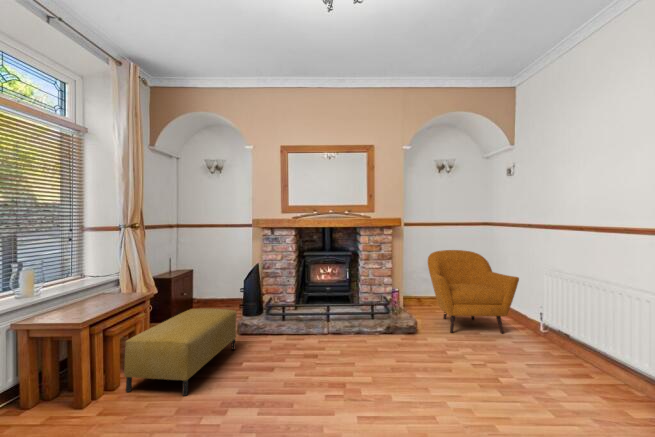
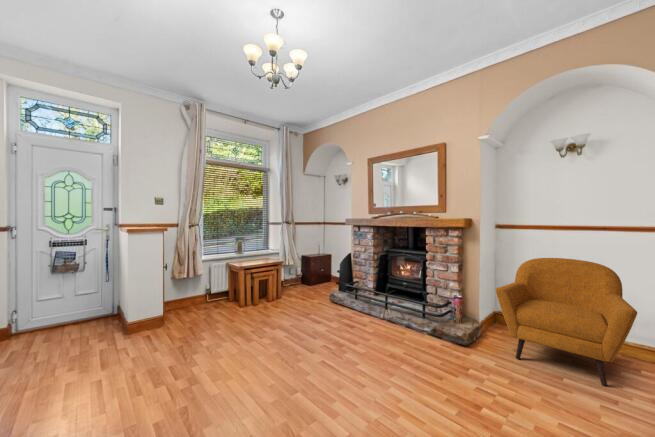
ottoman: present [124,309,237,396] -> none [231,279,310,330]

